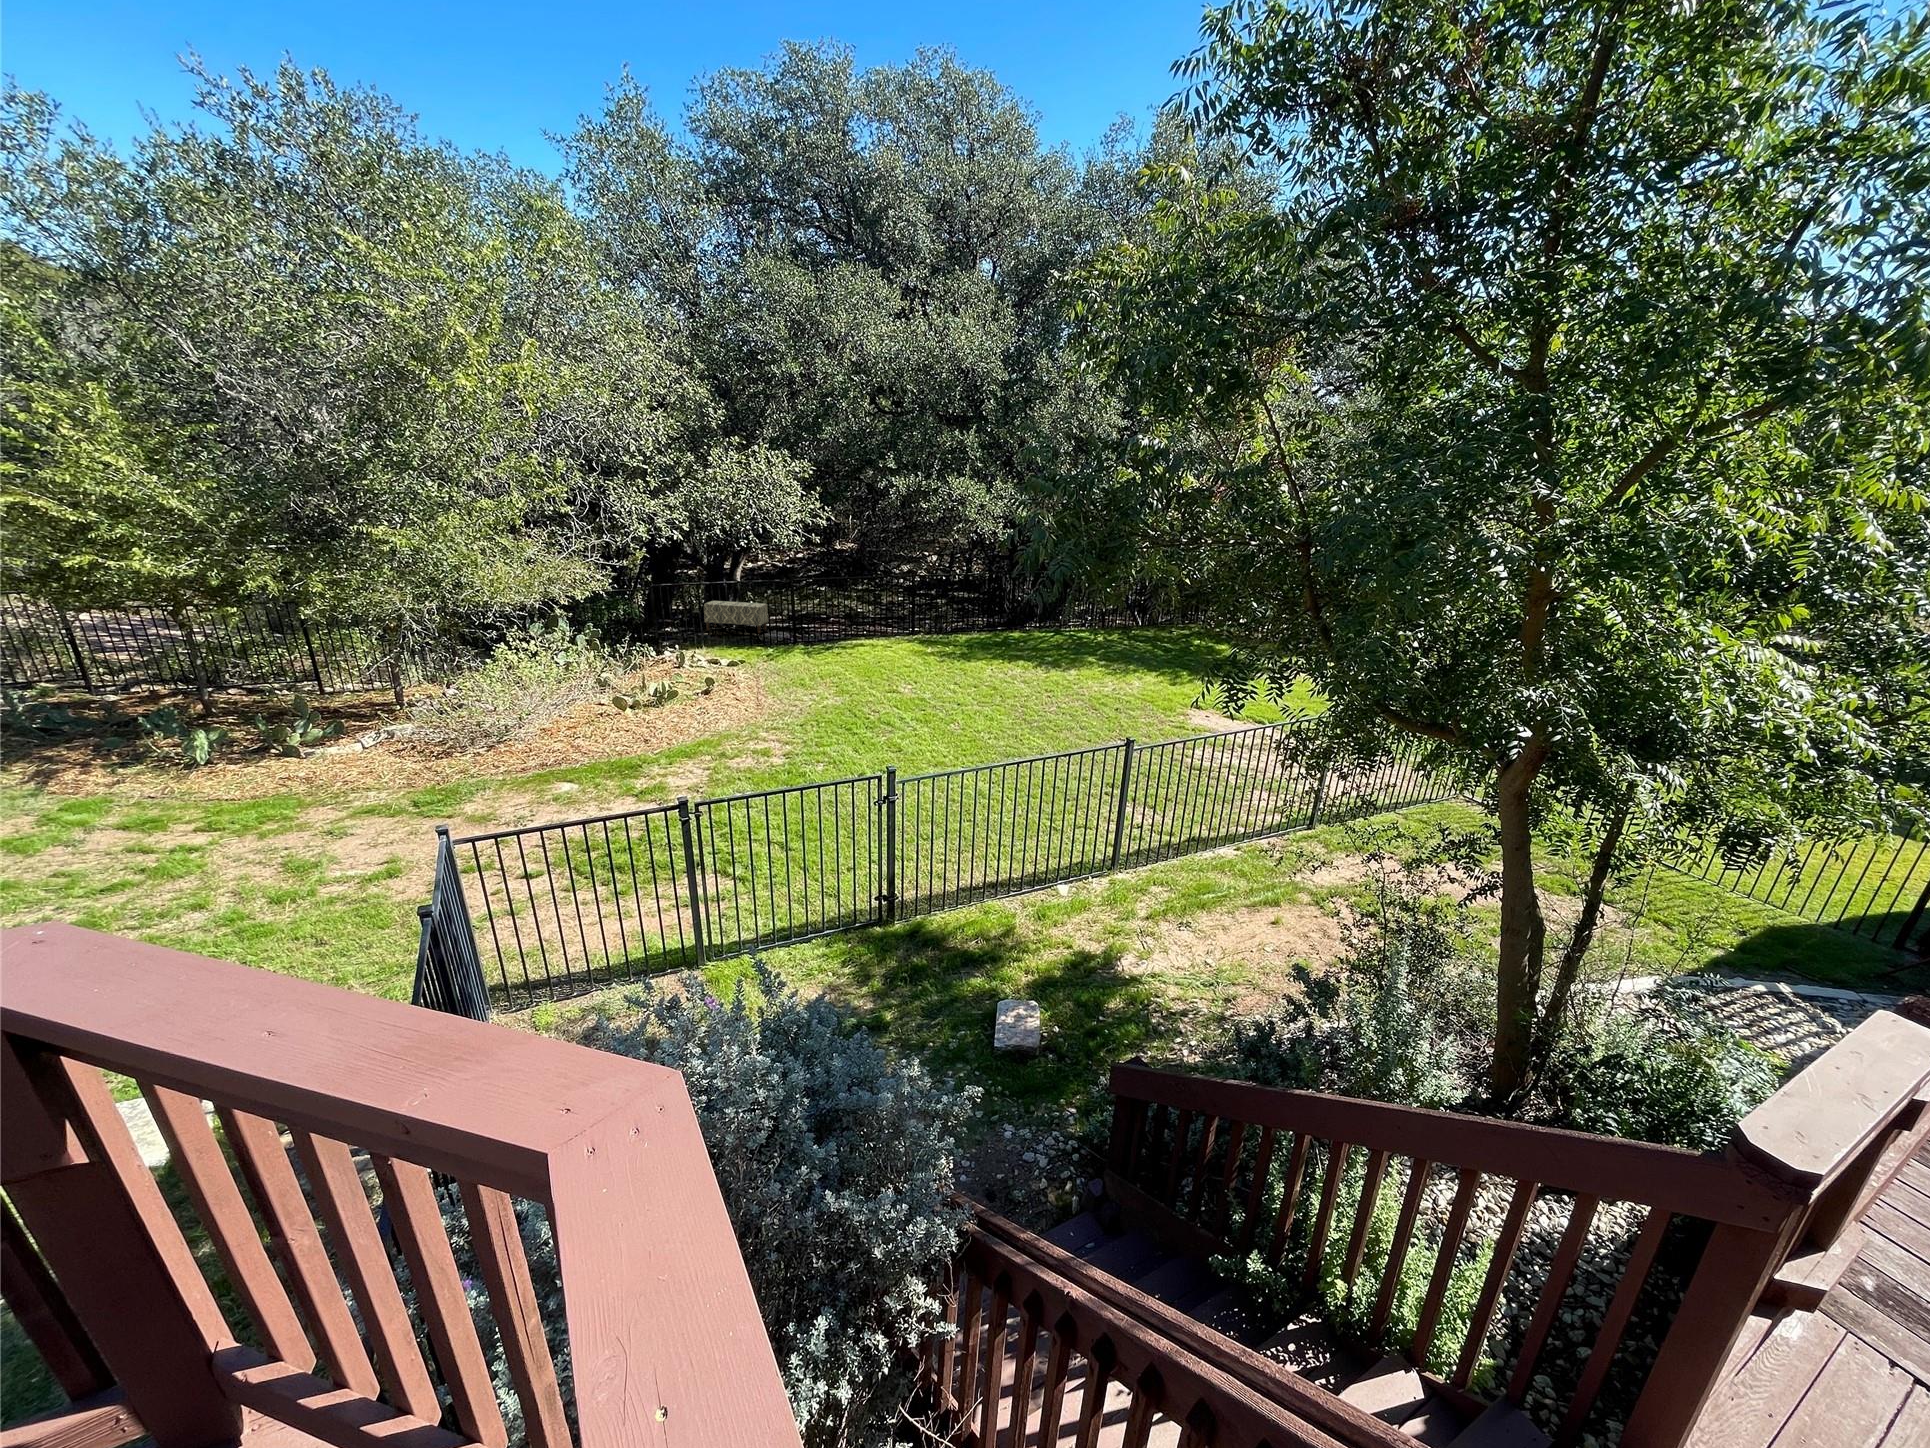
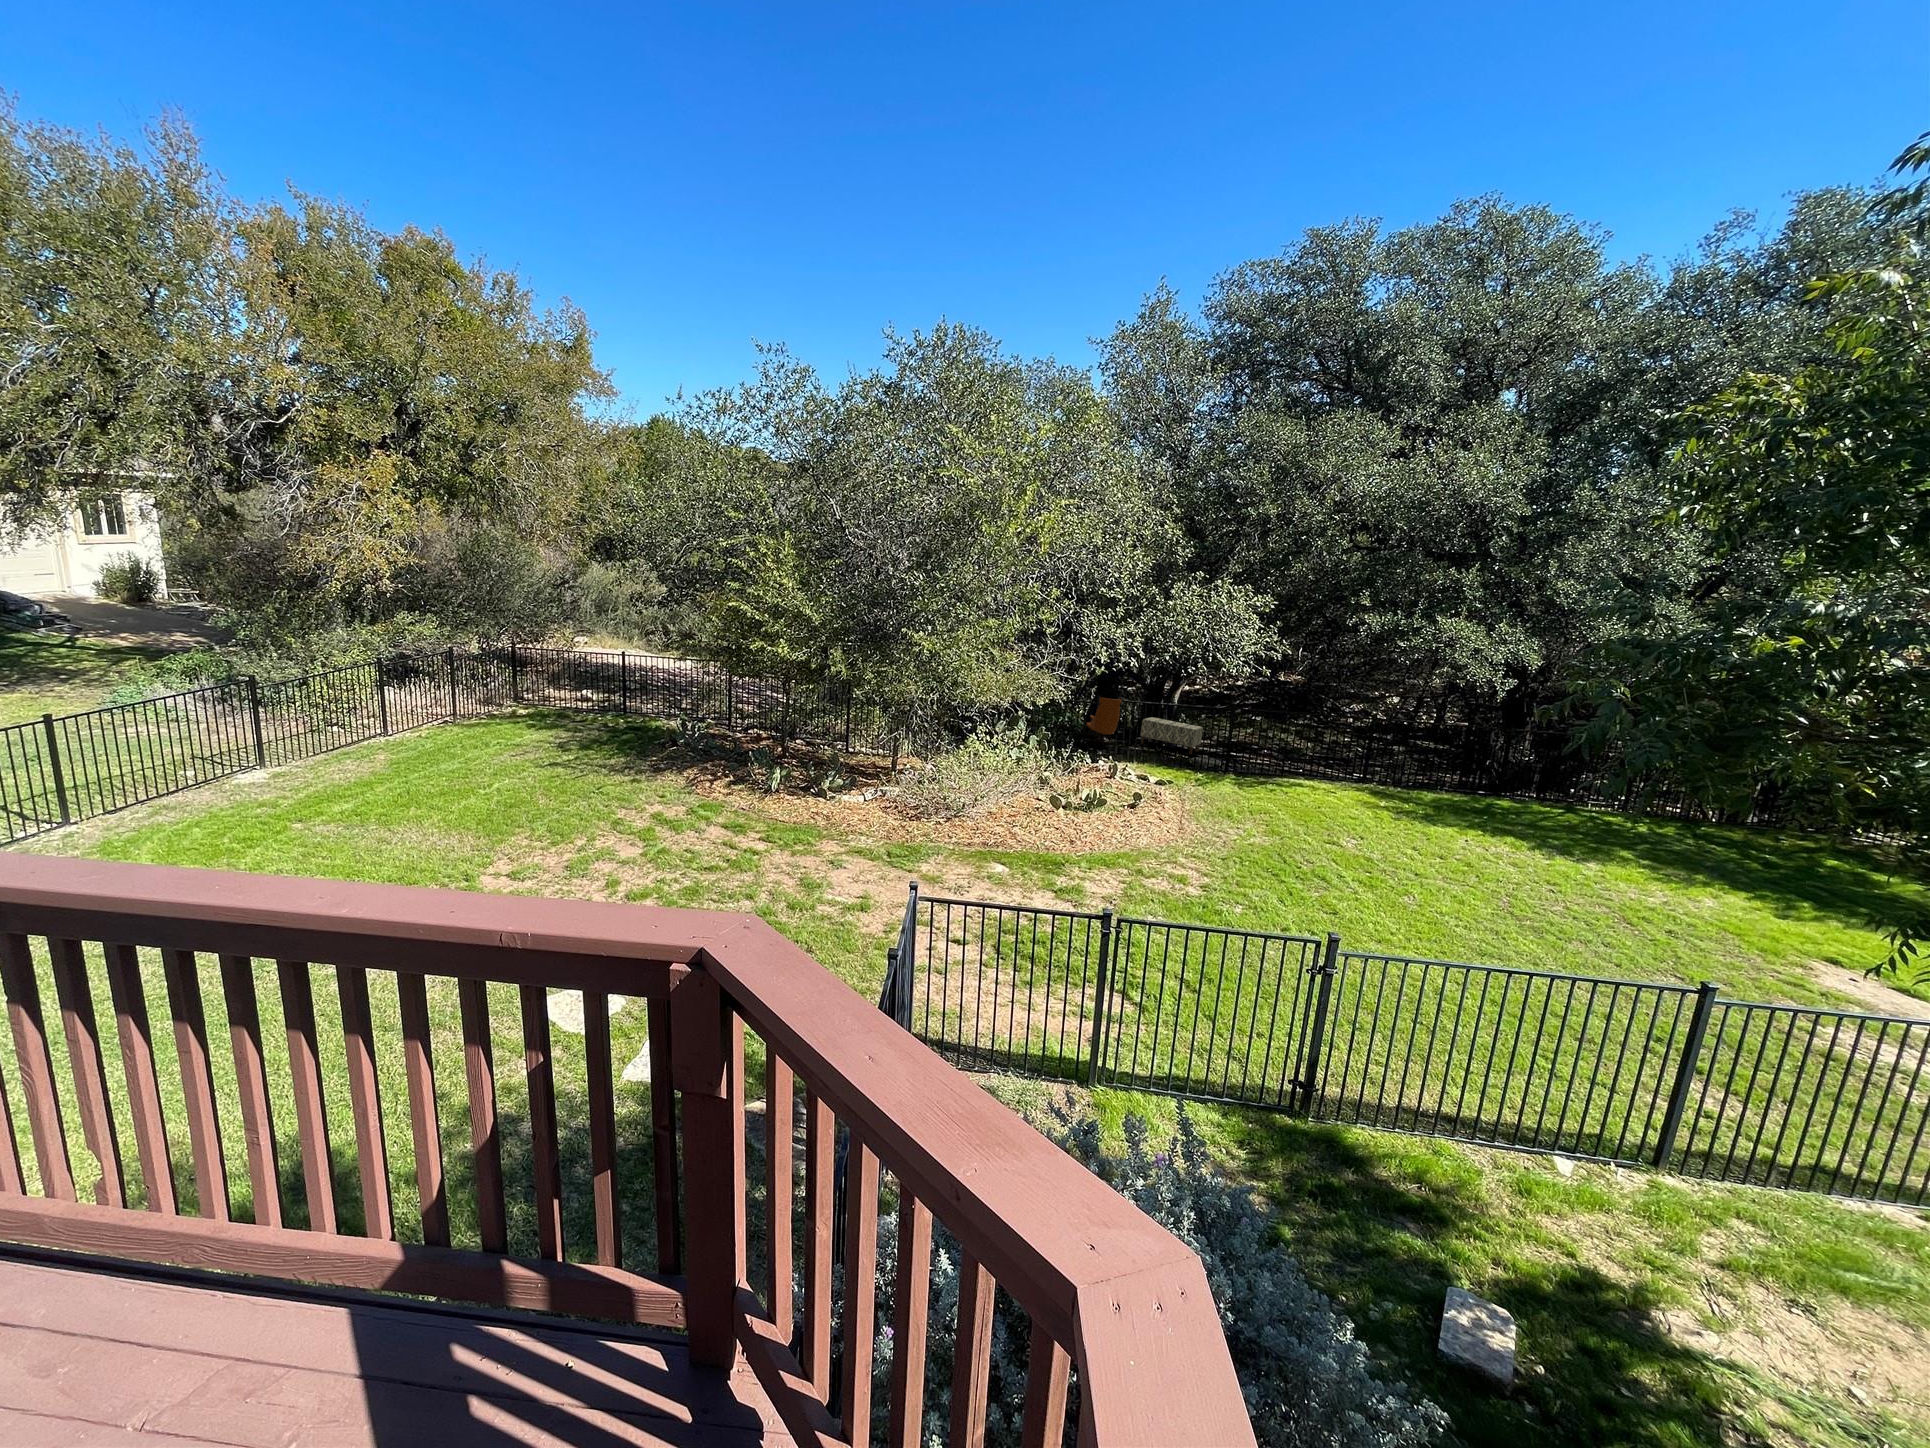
lounge chair: none [642,585,679,638] -> present [1084,697,1122,746]

